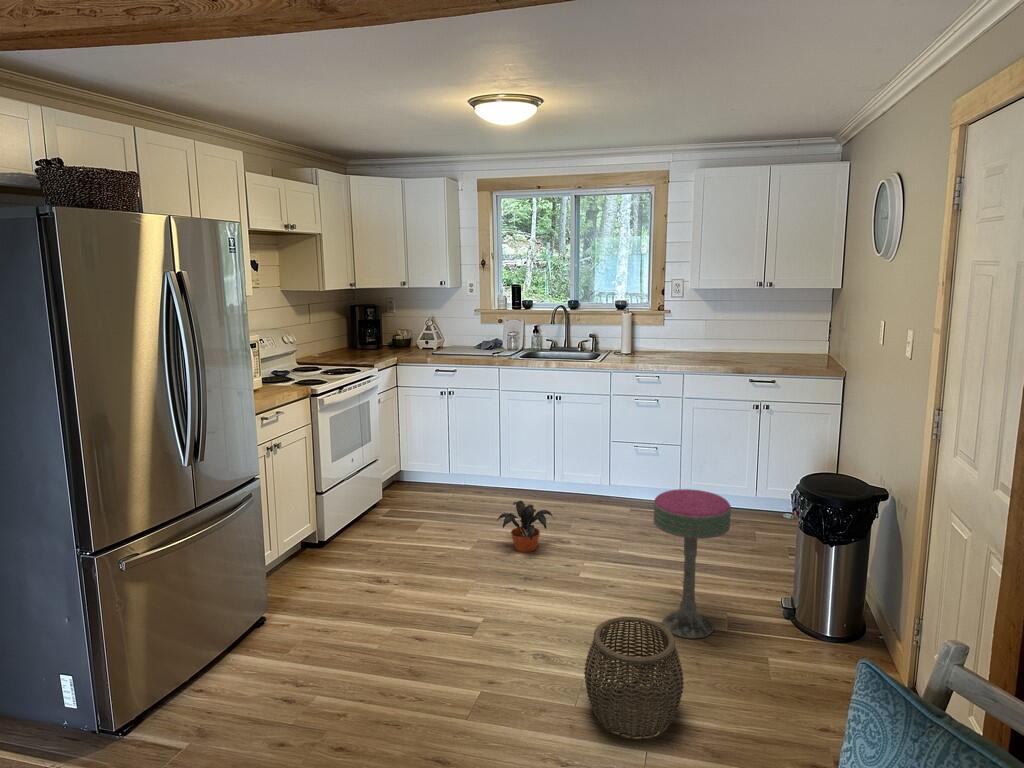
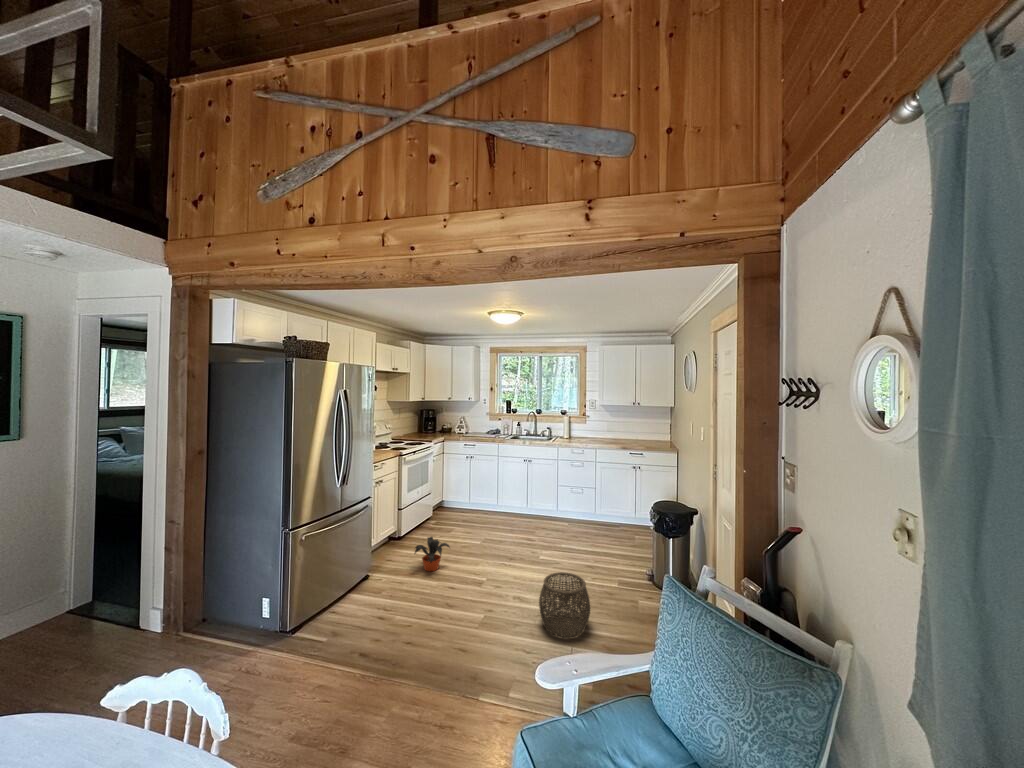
bar stool: present [653,489,731,639] -> none [577,507,617,590]
potted plant: present [497,501,552,552] -> present [415,537,449,571]

